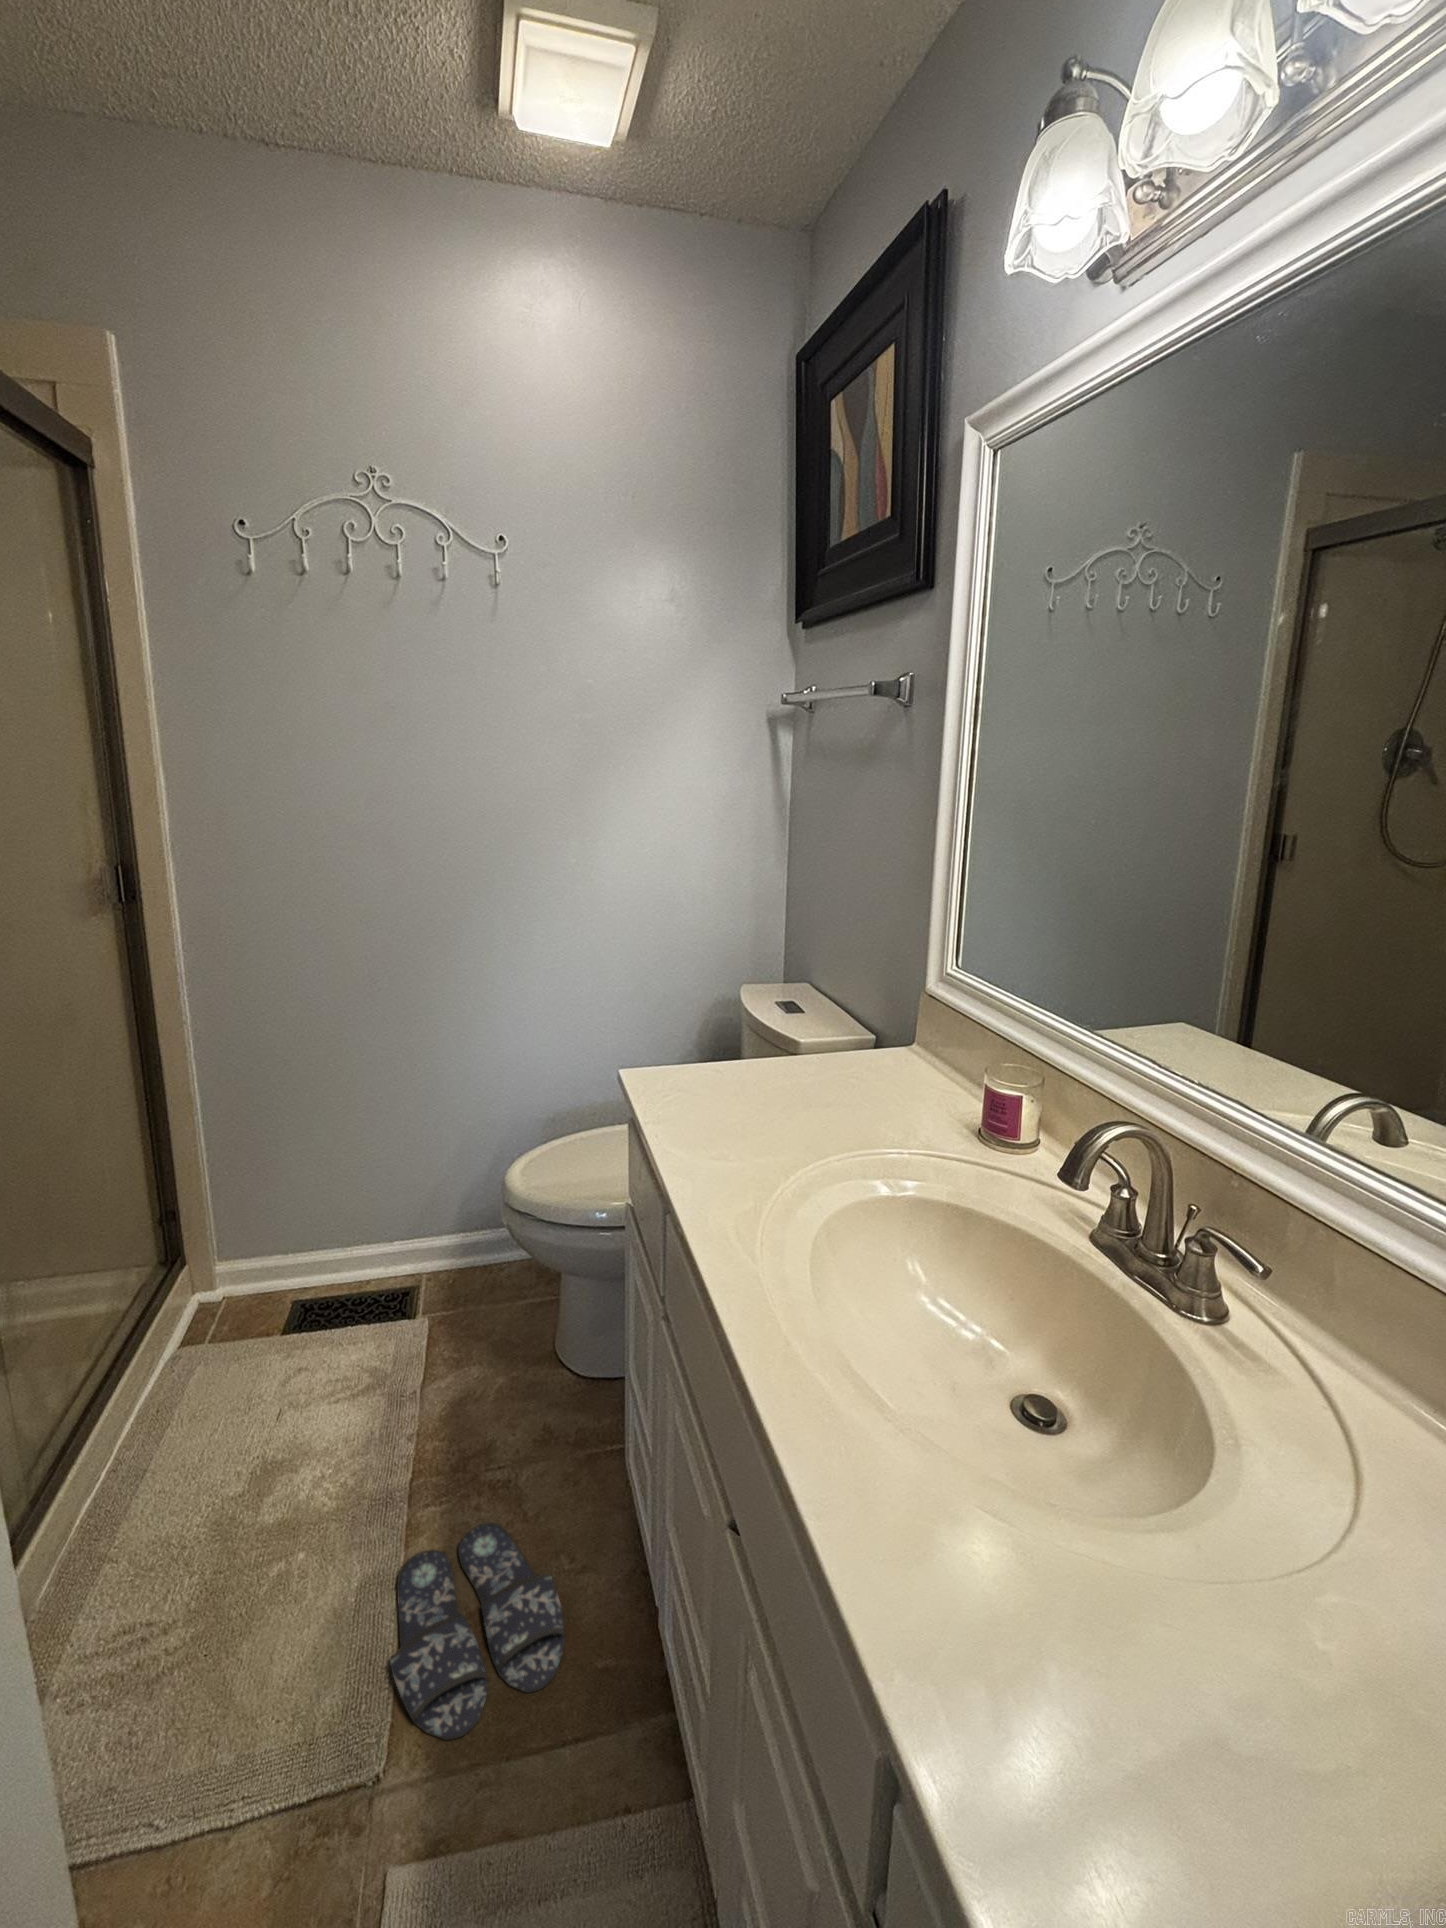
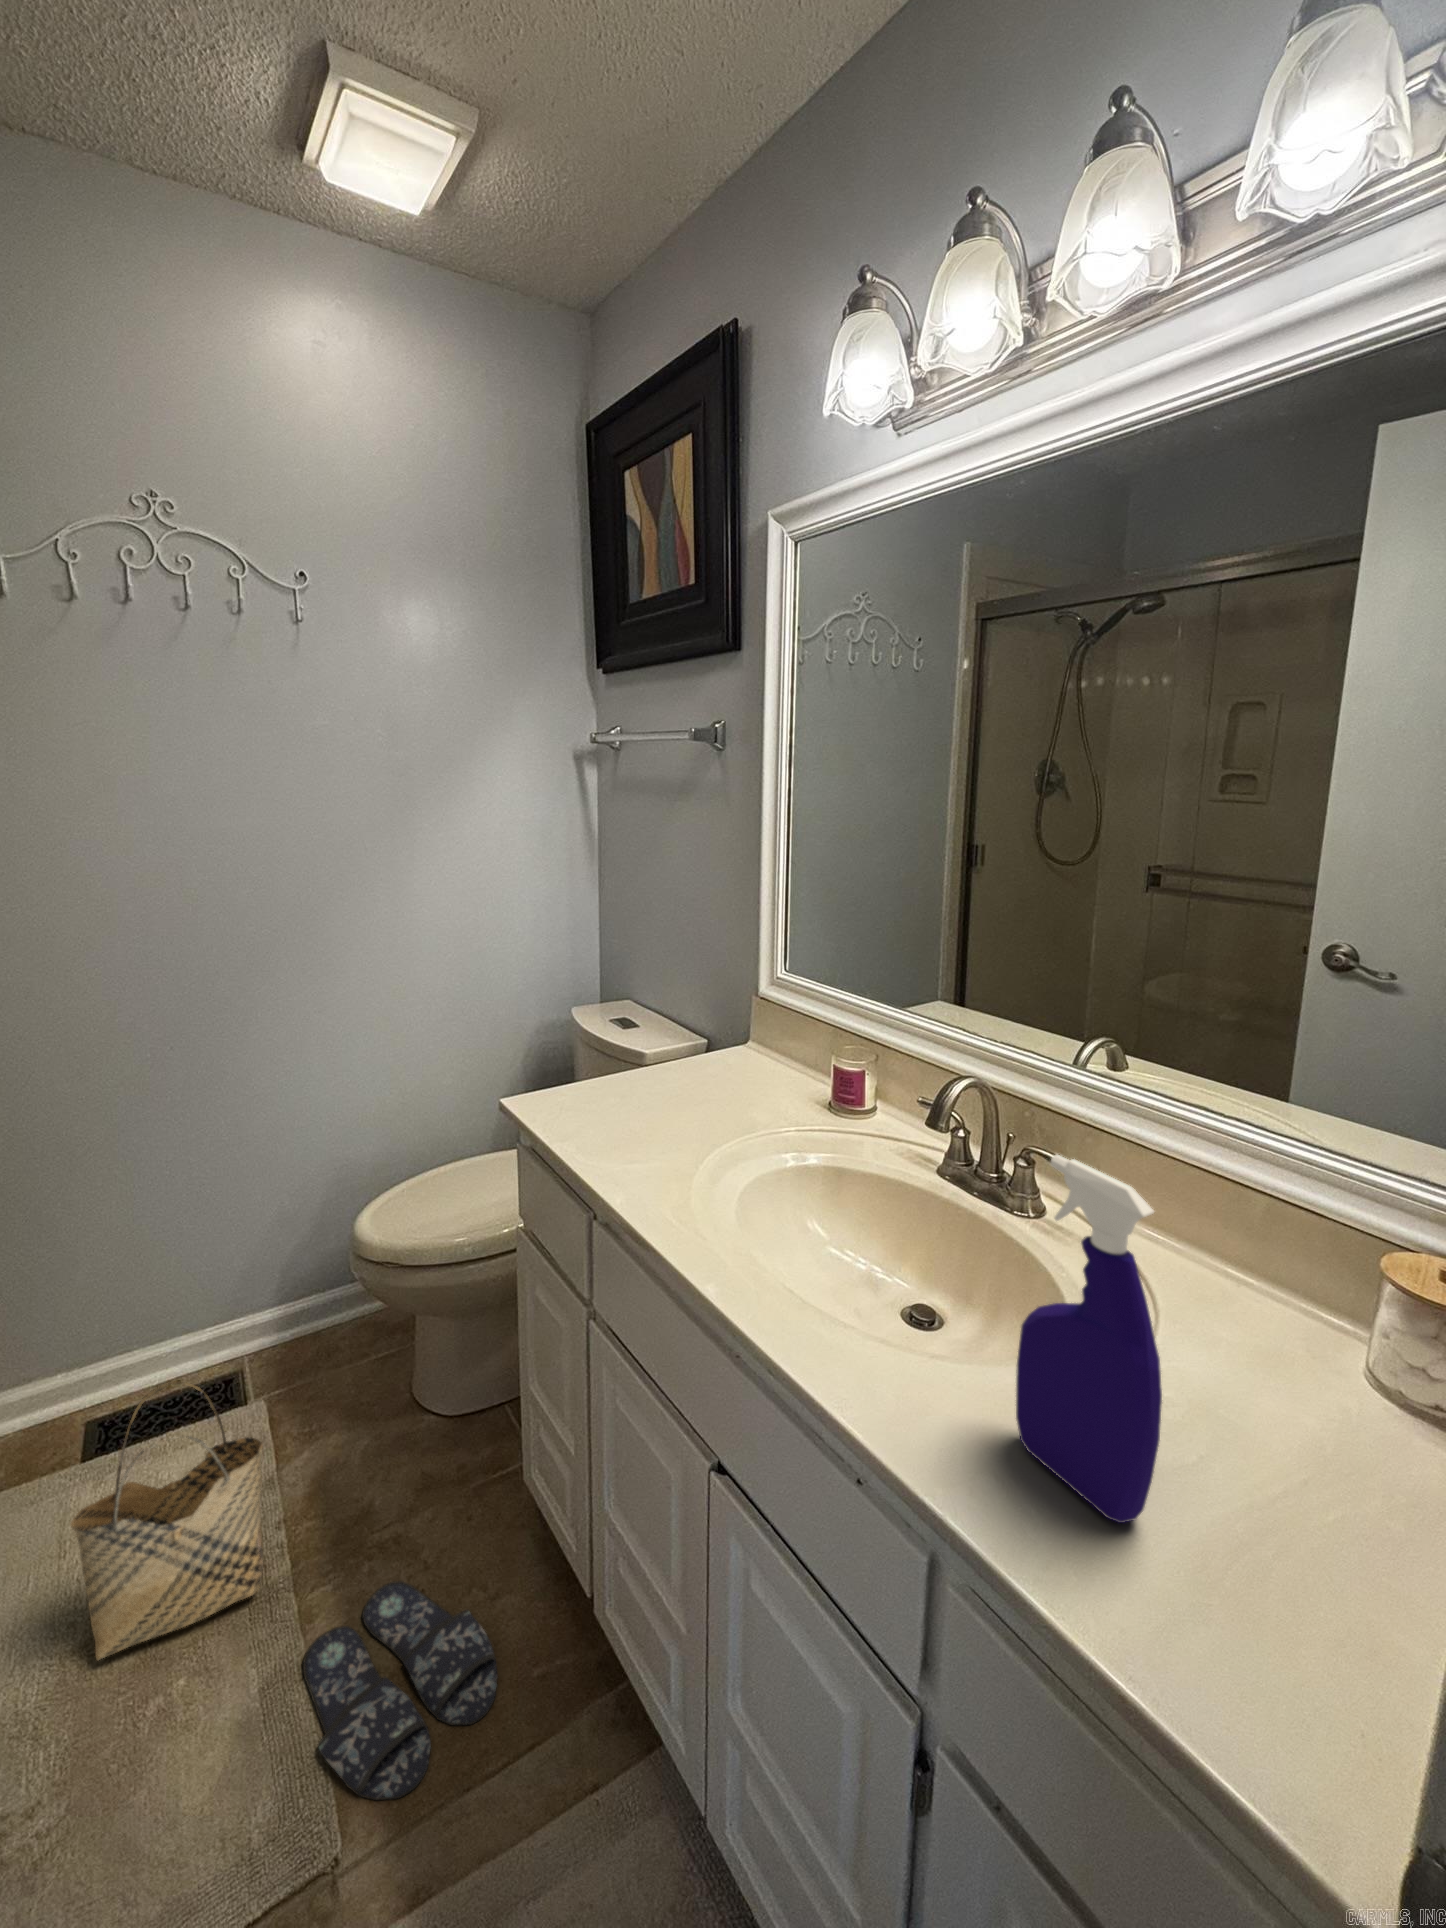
spray bottle: none [1050,1259,1262,1852] -> present [1016,1155,1162,1523]
woven basket: none [231,1283,394,1512] -> present [71,1381,263,1660]

